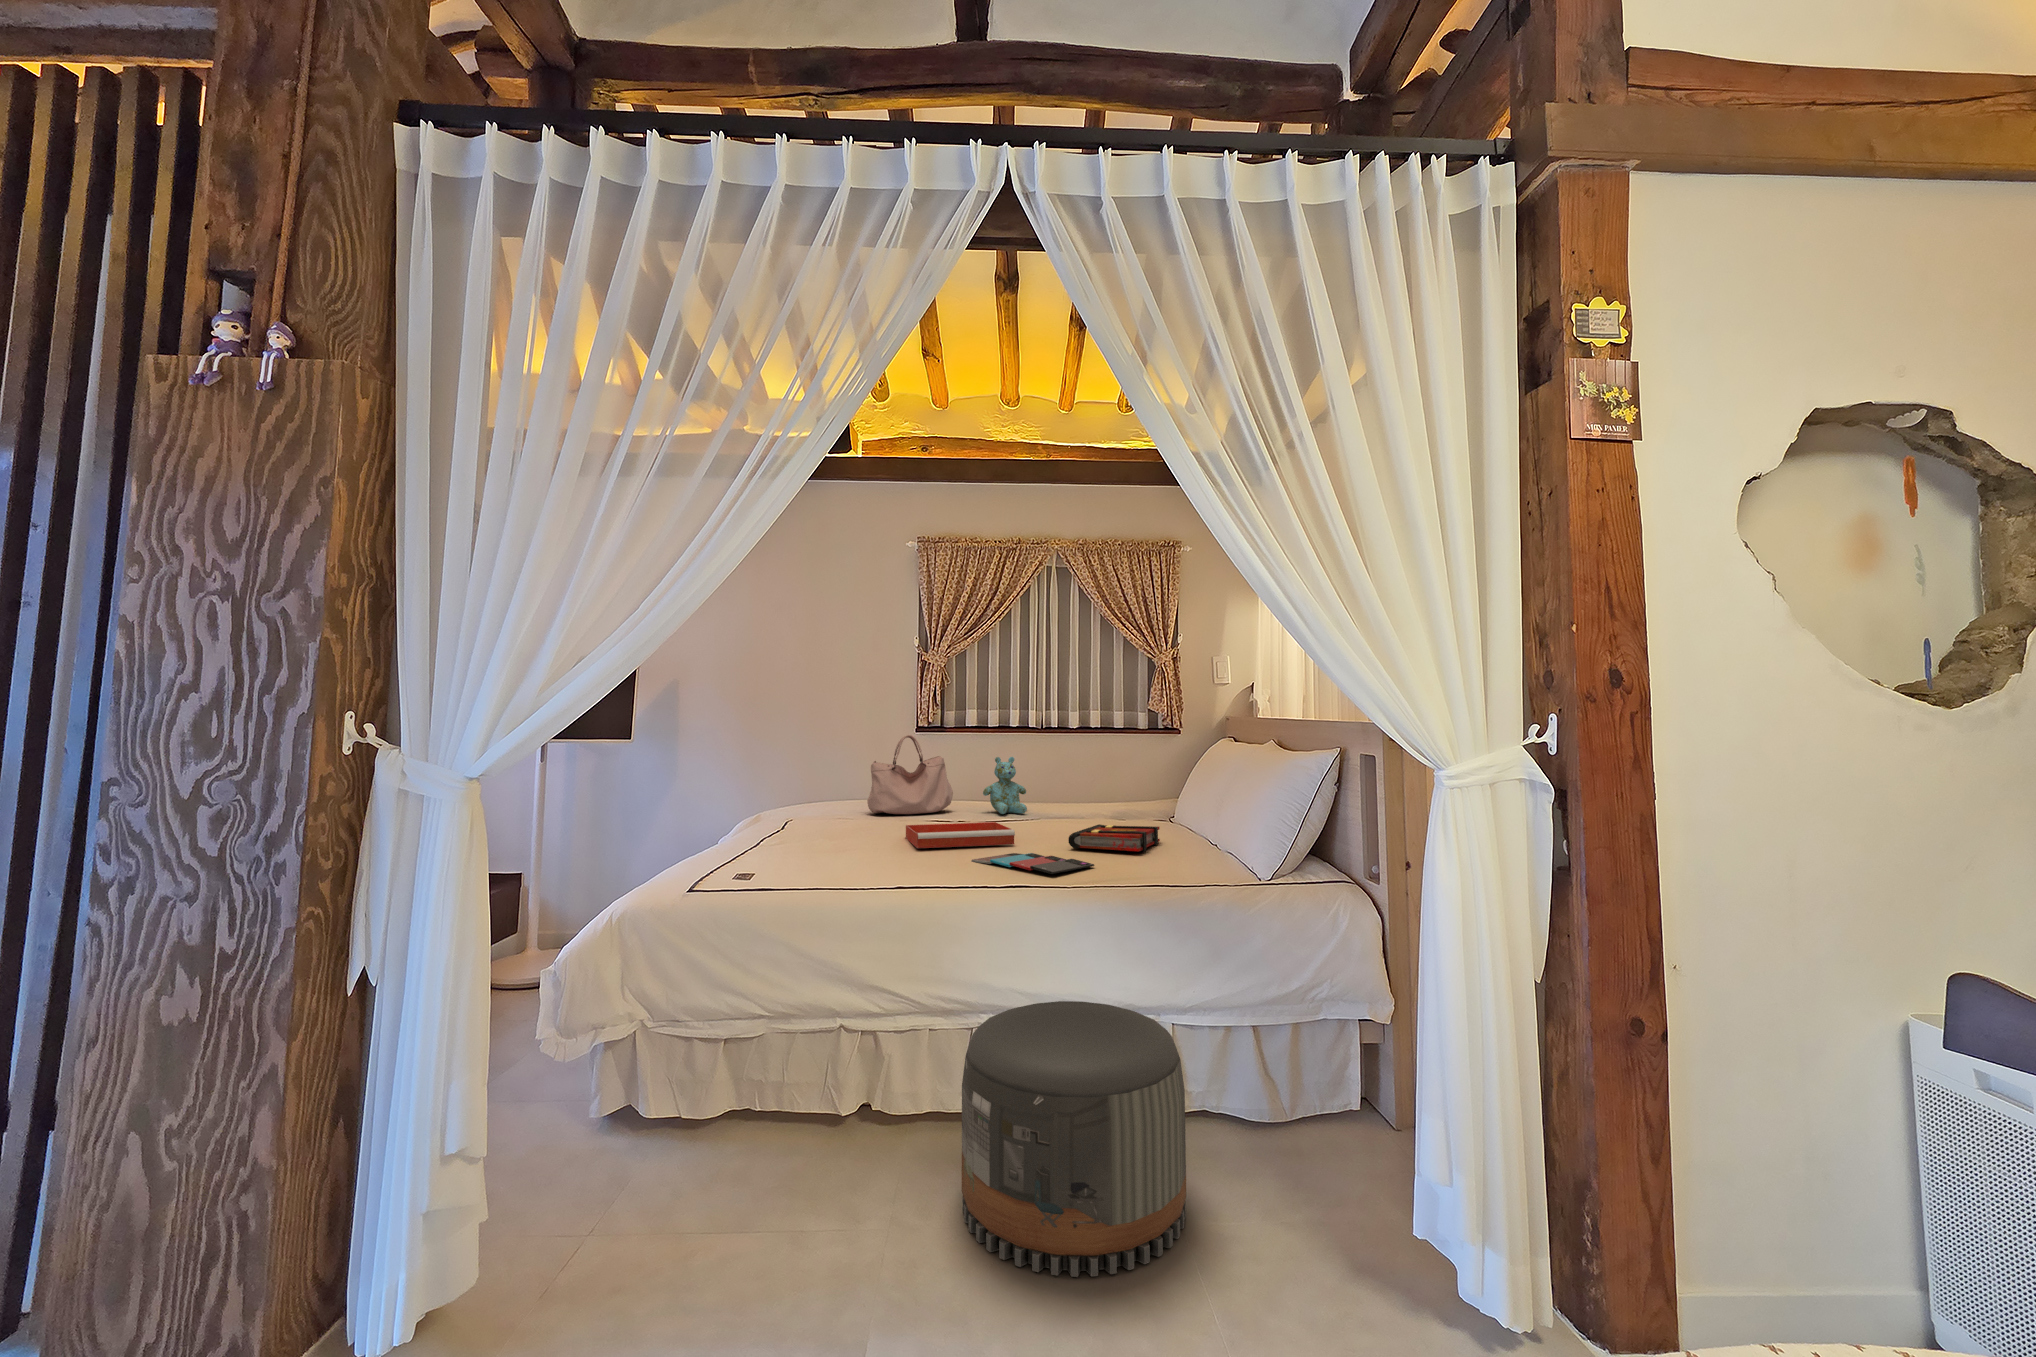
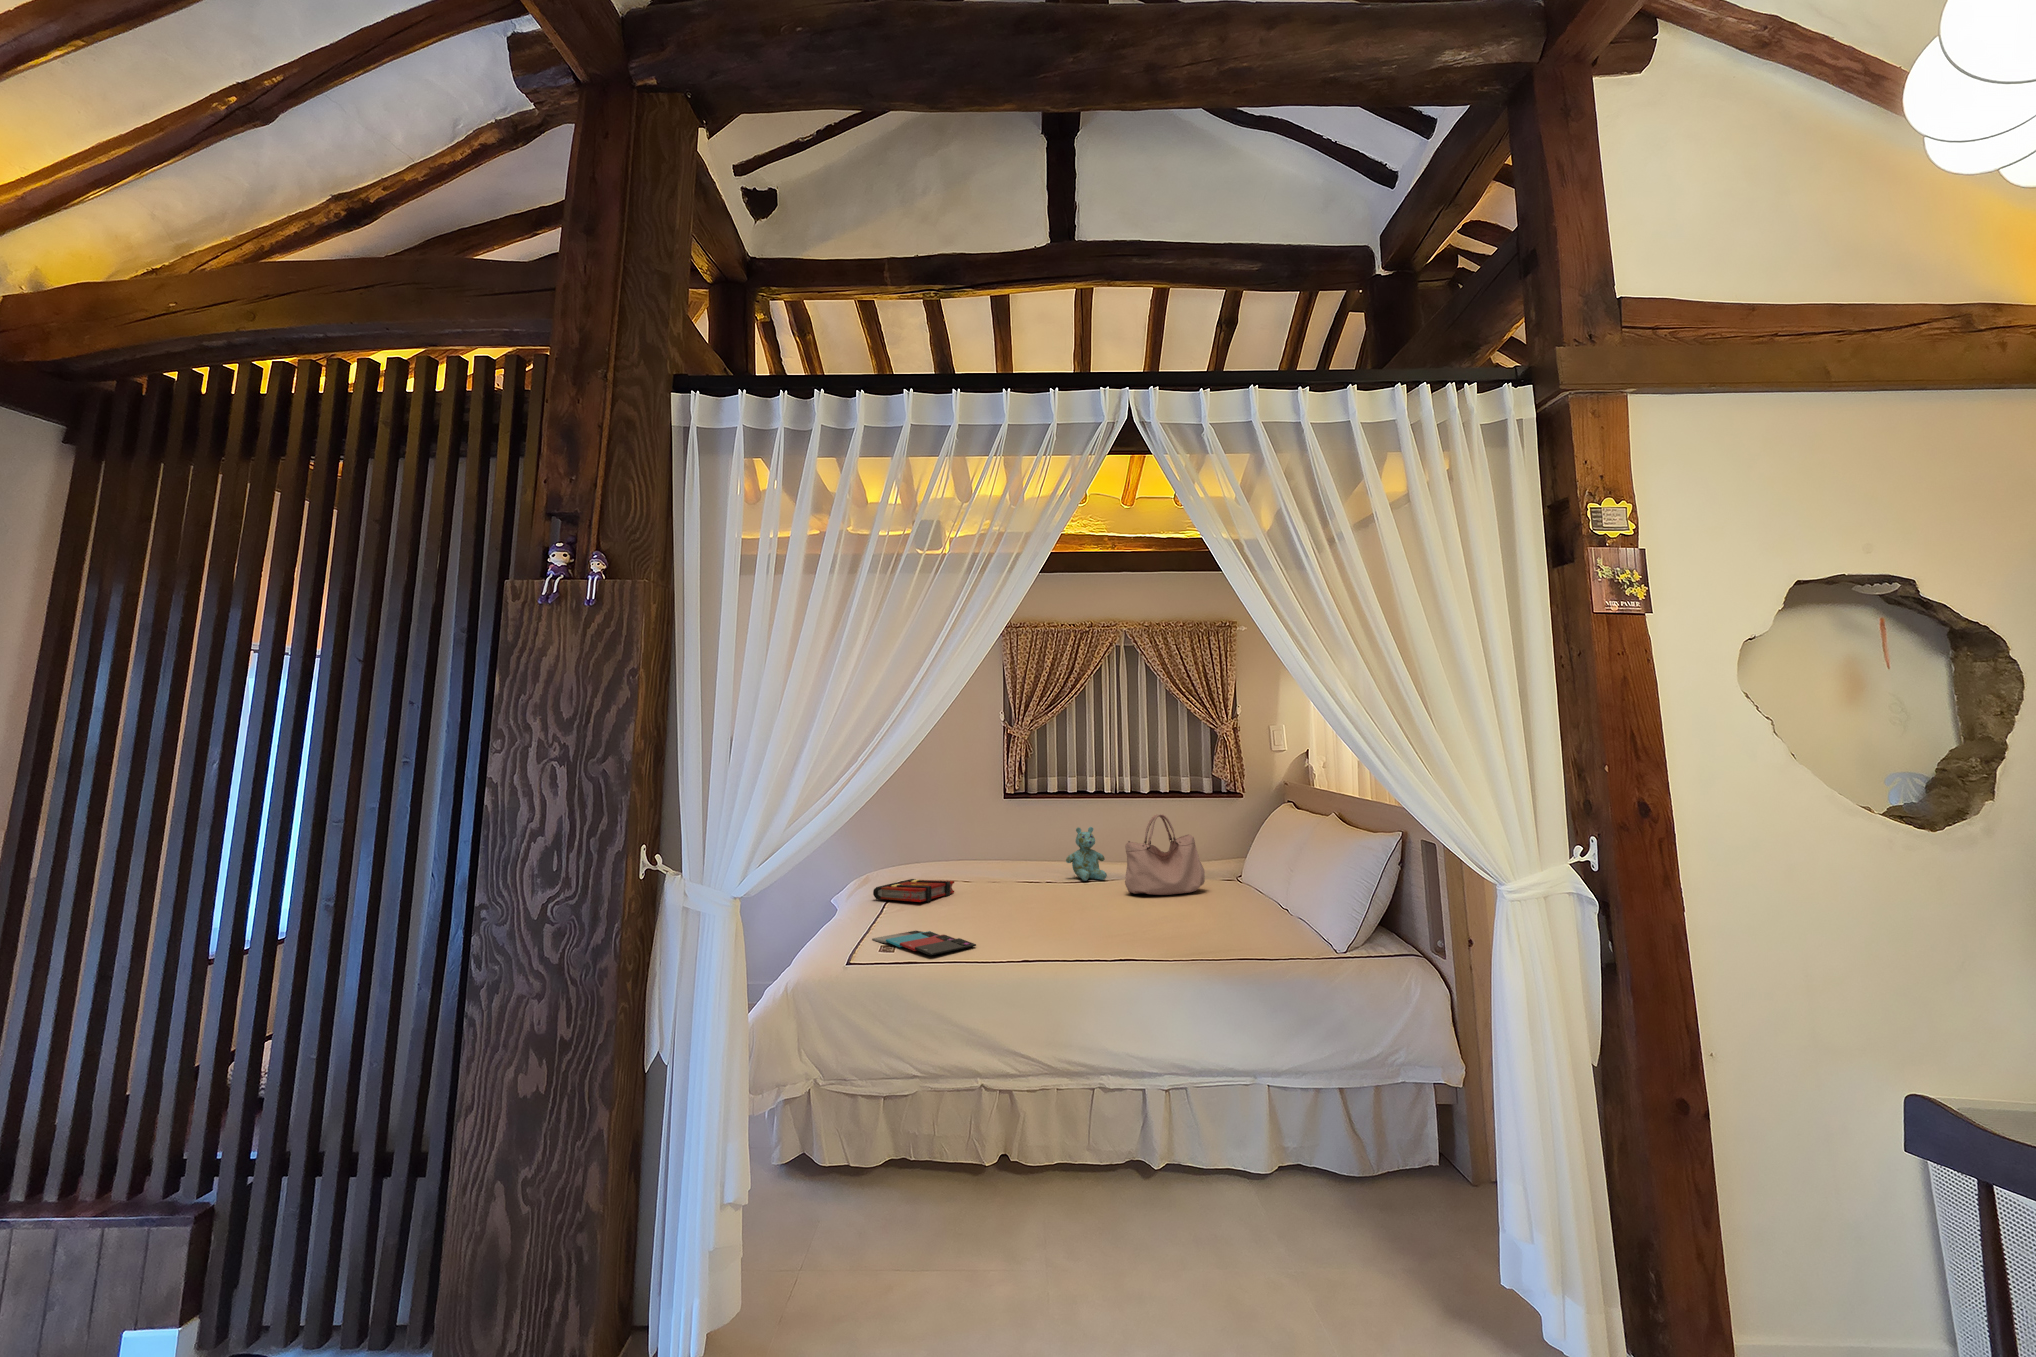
handbag: present [867,735,953,814] -> present [1125,814,1205,895]
tray: present [906,822,1015,848] -> none [1006,892,1106,920]
book: present [1068,824,1160,851] -> present [873,879,954,902]
smartphone: present [971,853,1094,874] -> present [872,931,976,955]
pouf: present [962,1001,1186,1277] -> none [1090,1065,1286,1306]

